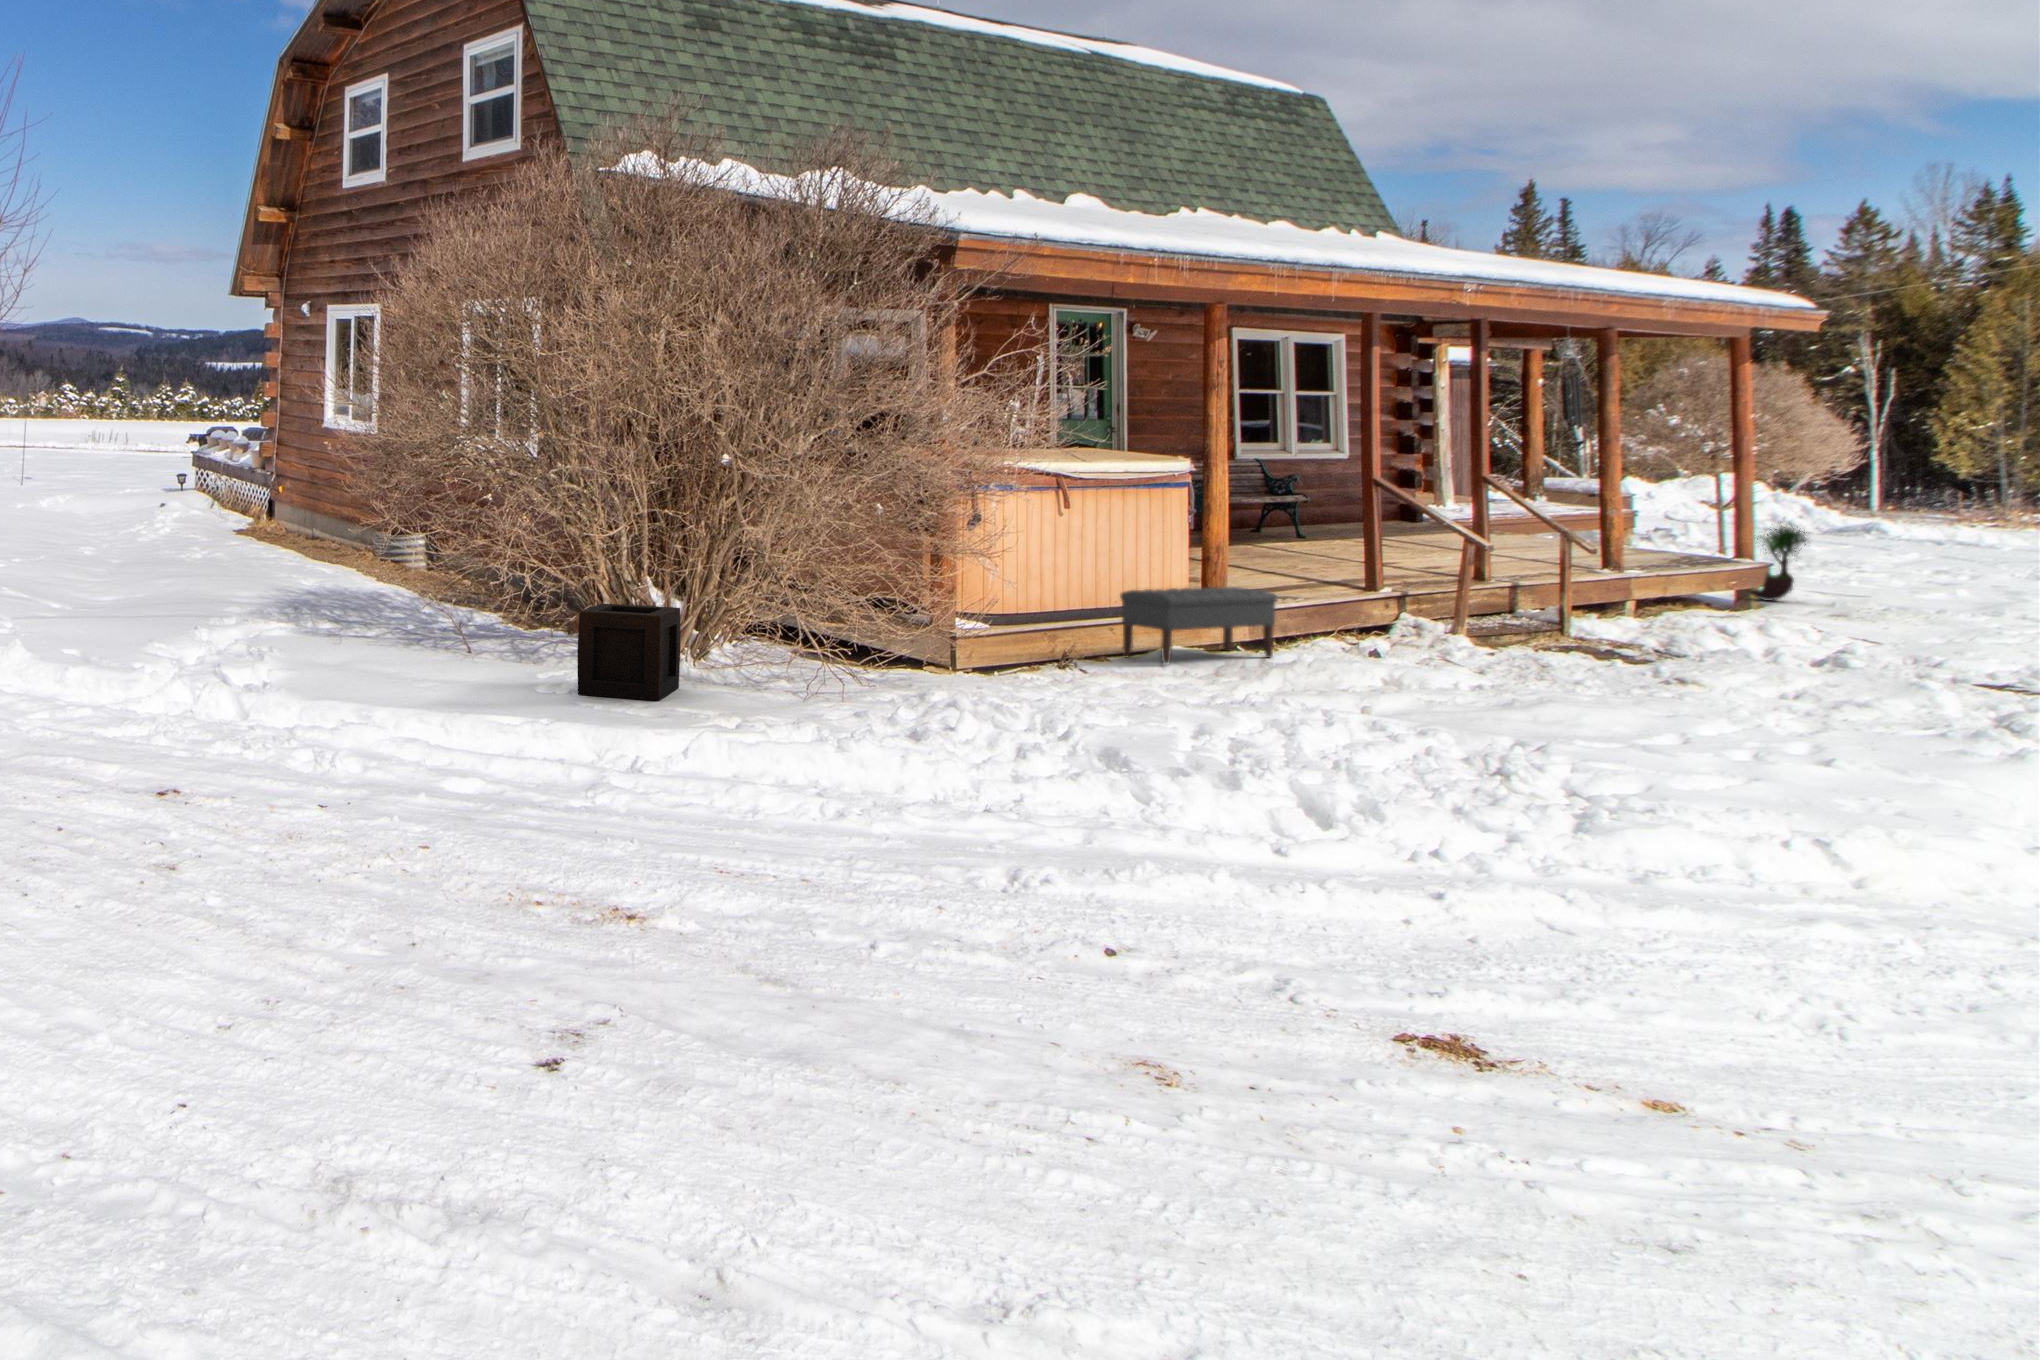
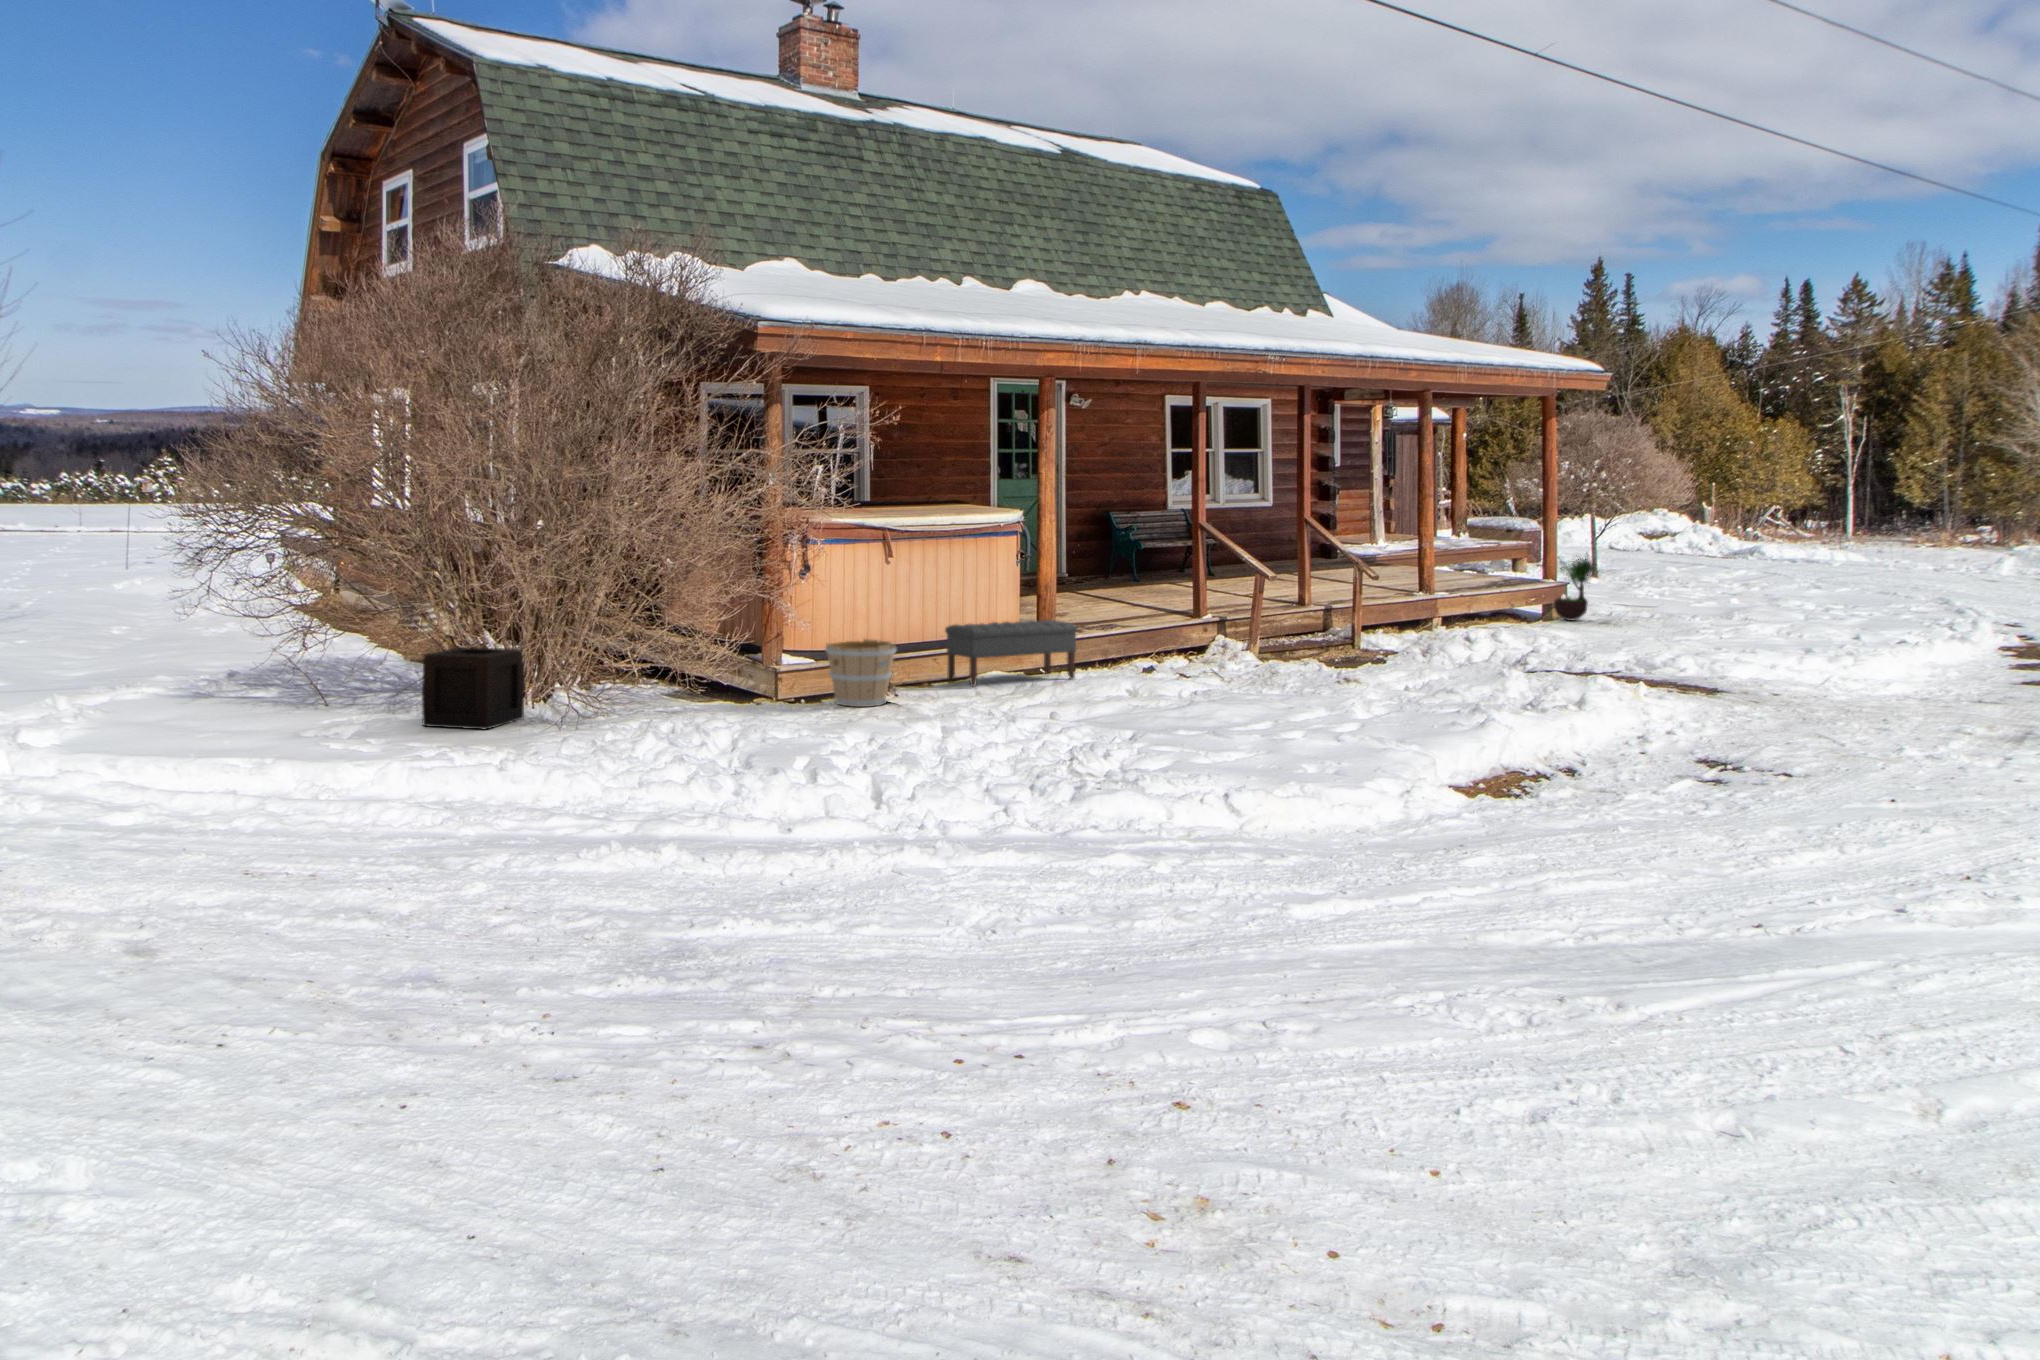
wooden bucket: none [1007,605,1096,685] -> present [825,639,897,707]

